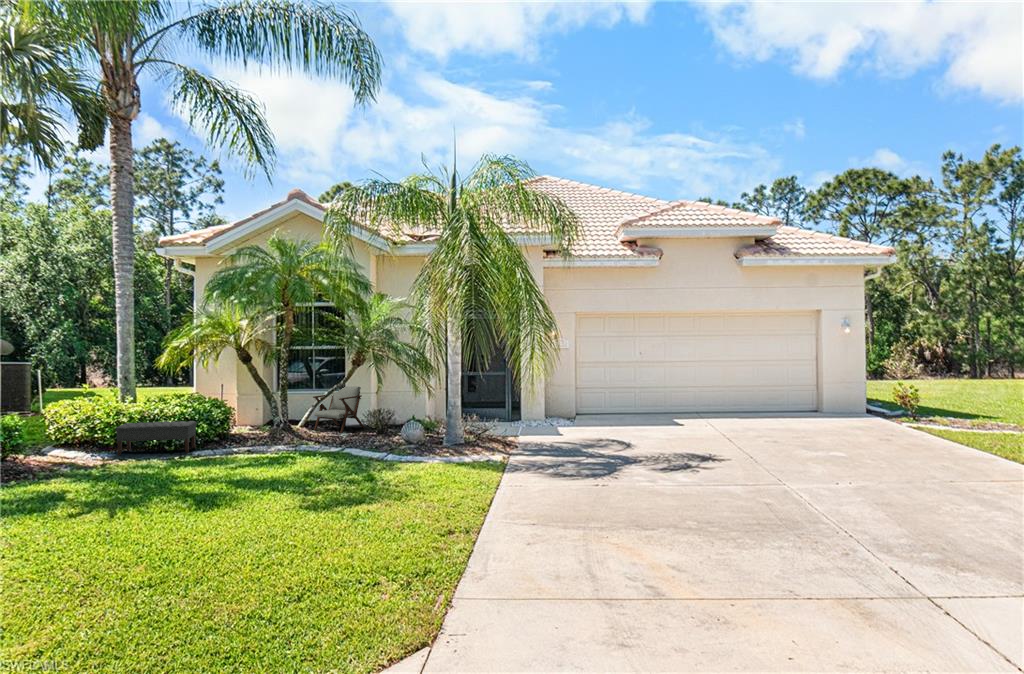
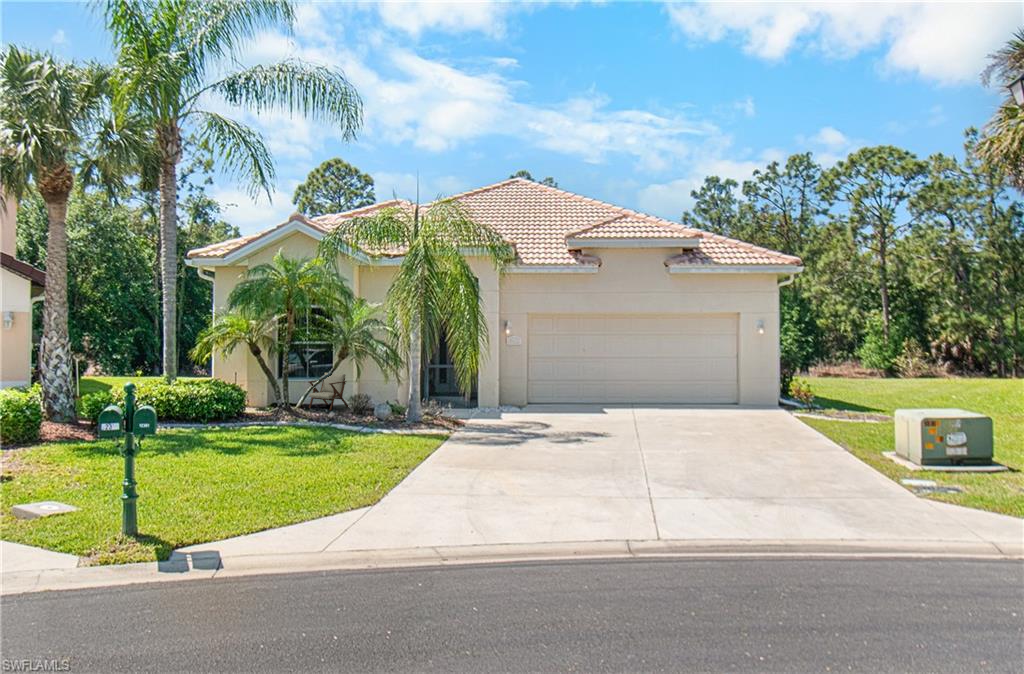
bench: present [116,421,196,456] -> none [171,398,225,422]

